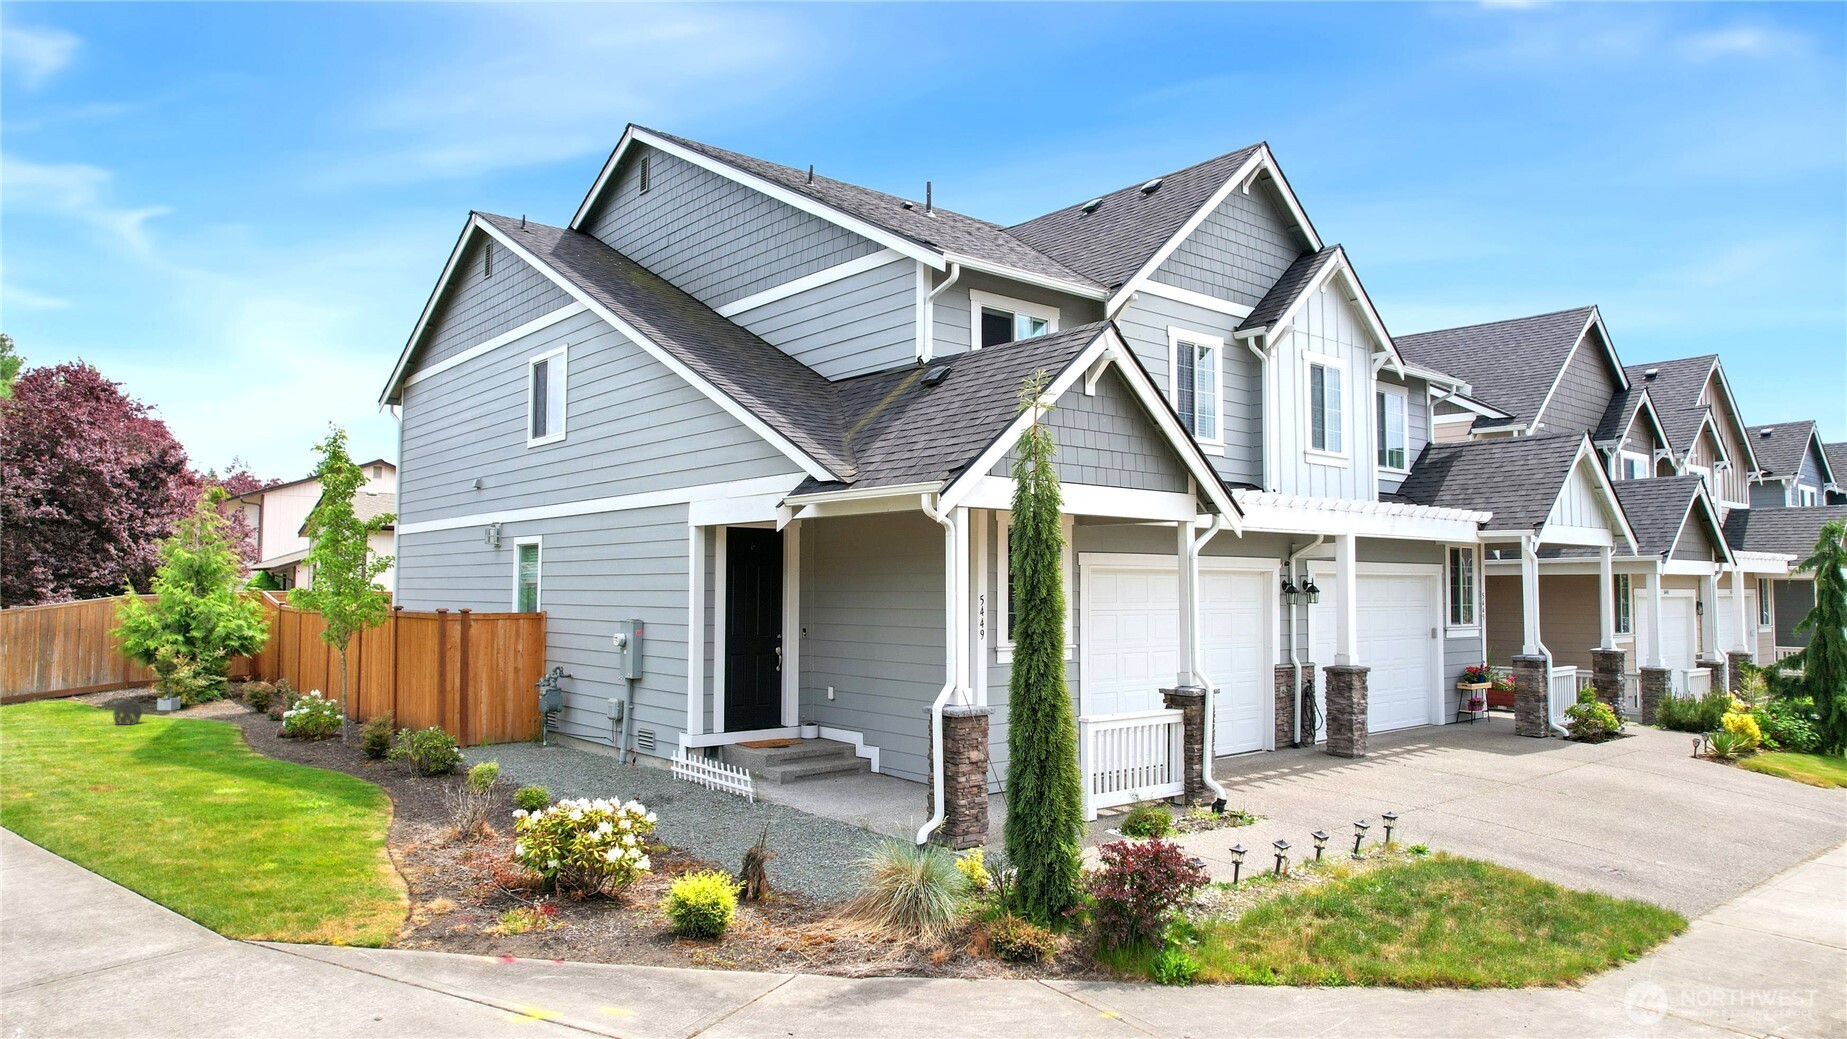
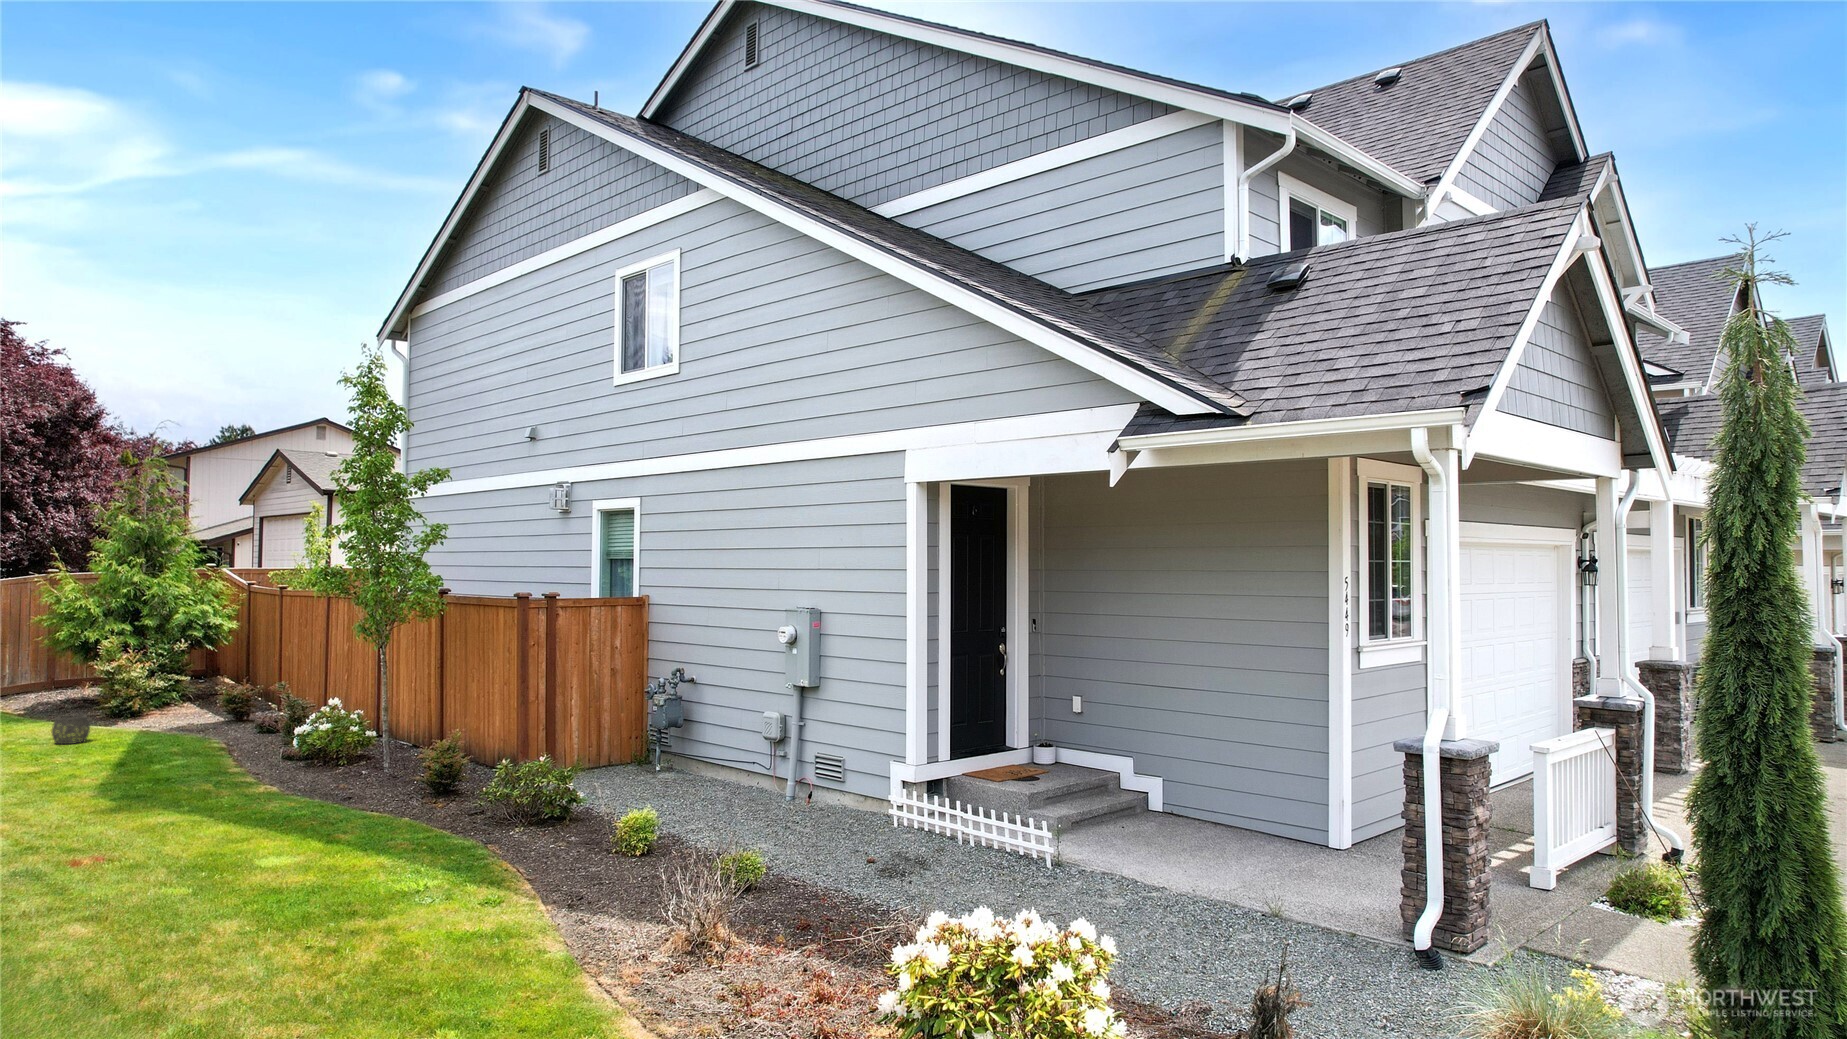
potted tree: present [155,659,180,710] -> none [98,655,132,721]

